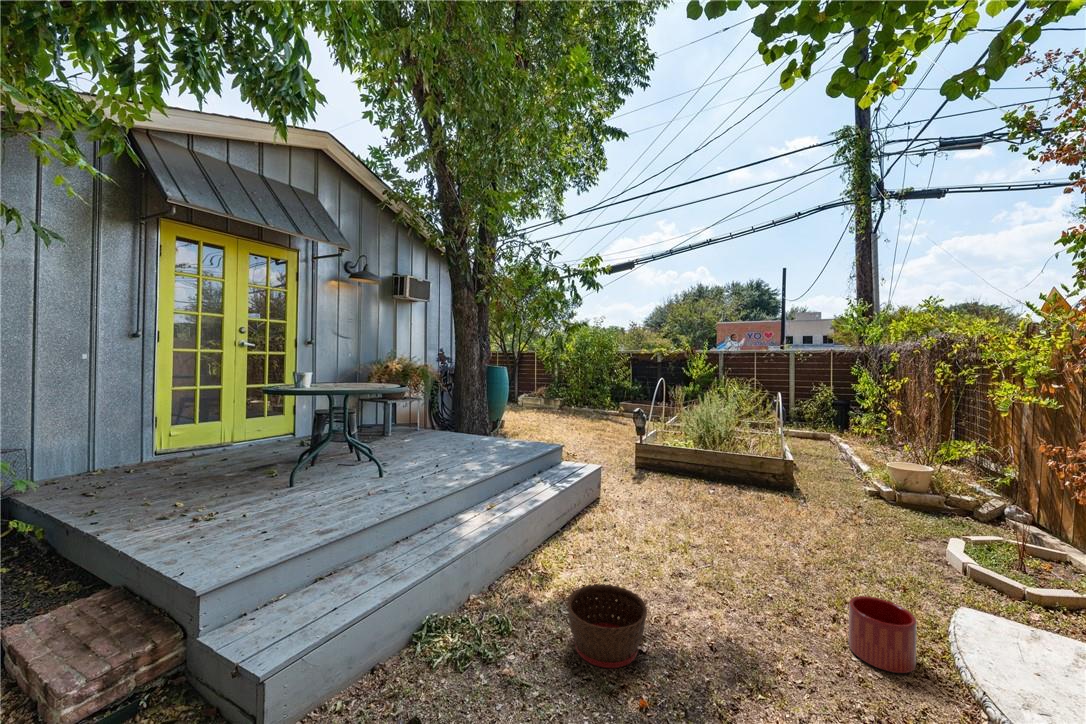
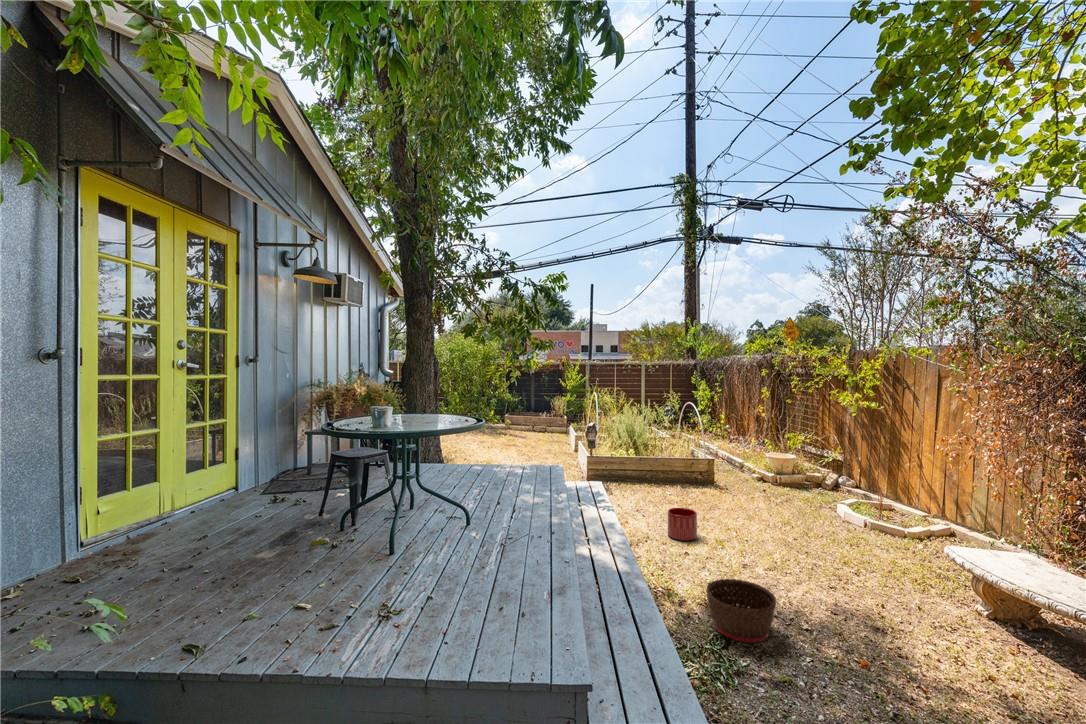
planter: present [849,596,916,673] -> present [668,508,697,541]

